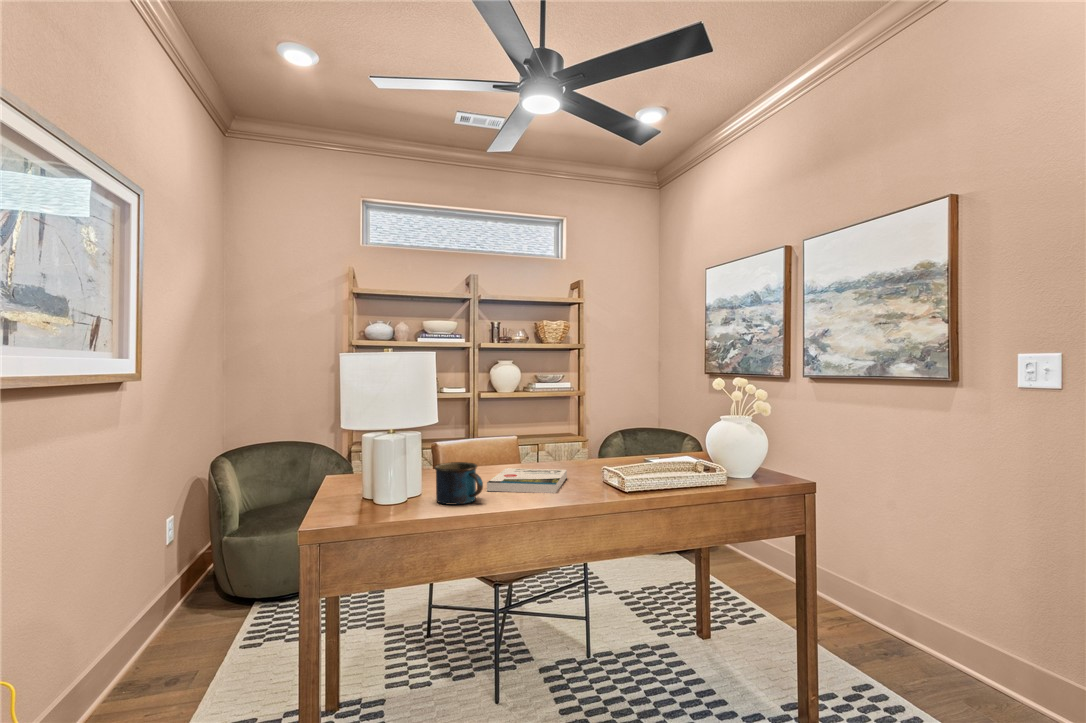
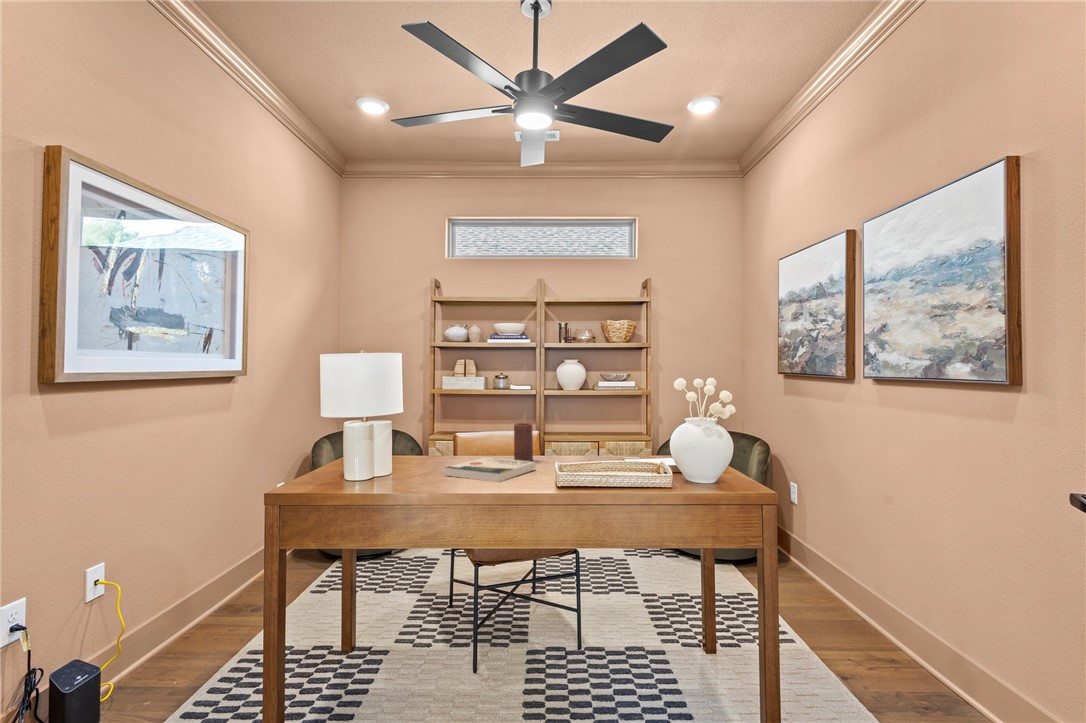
candle: none [526,430,546,471] -> present [514,423,533,461]
mug: present [435,462,483,505] -> none [385,447,425,484]

